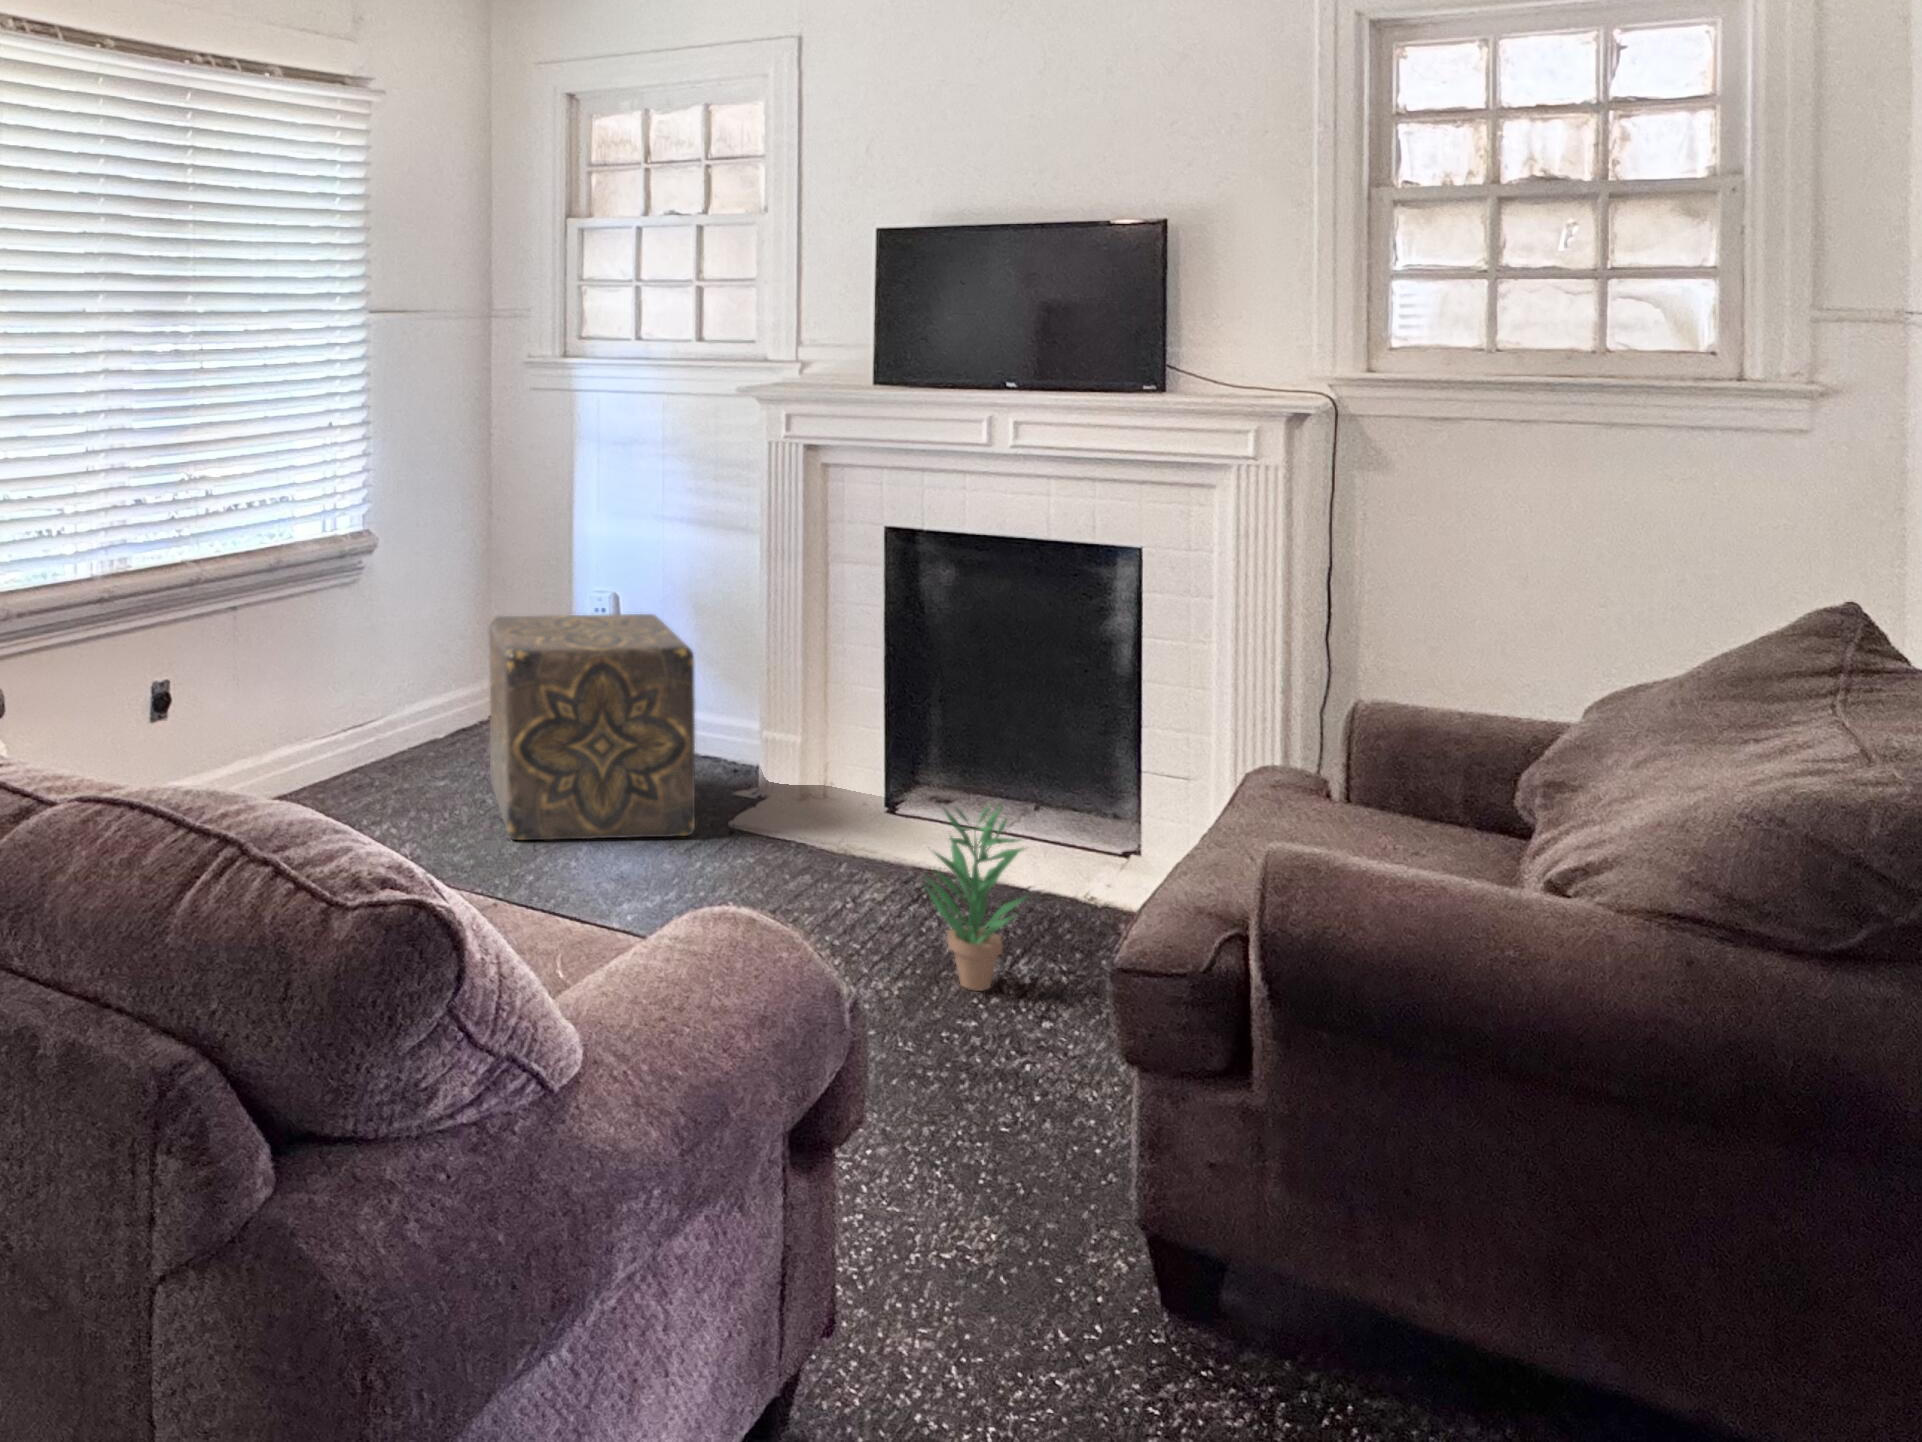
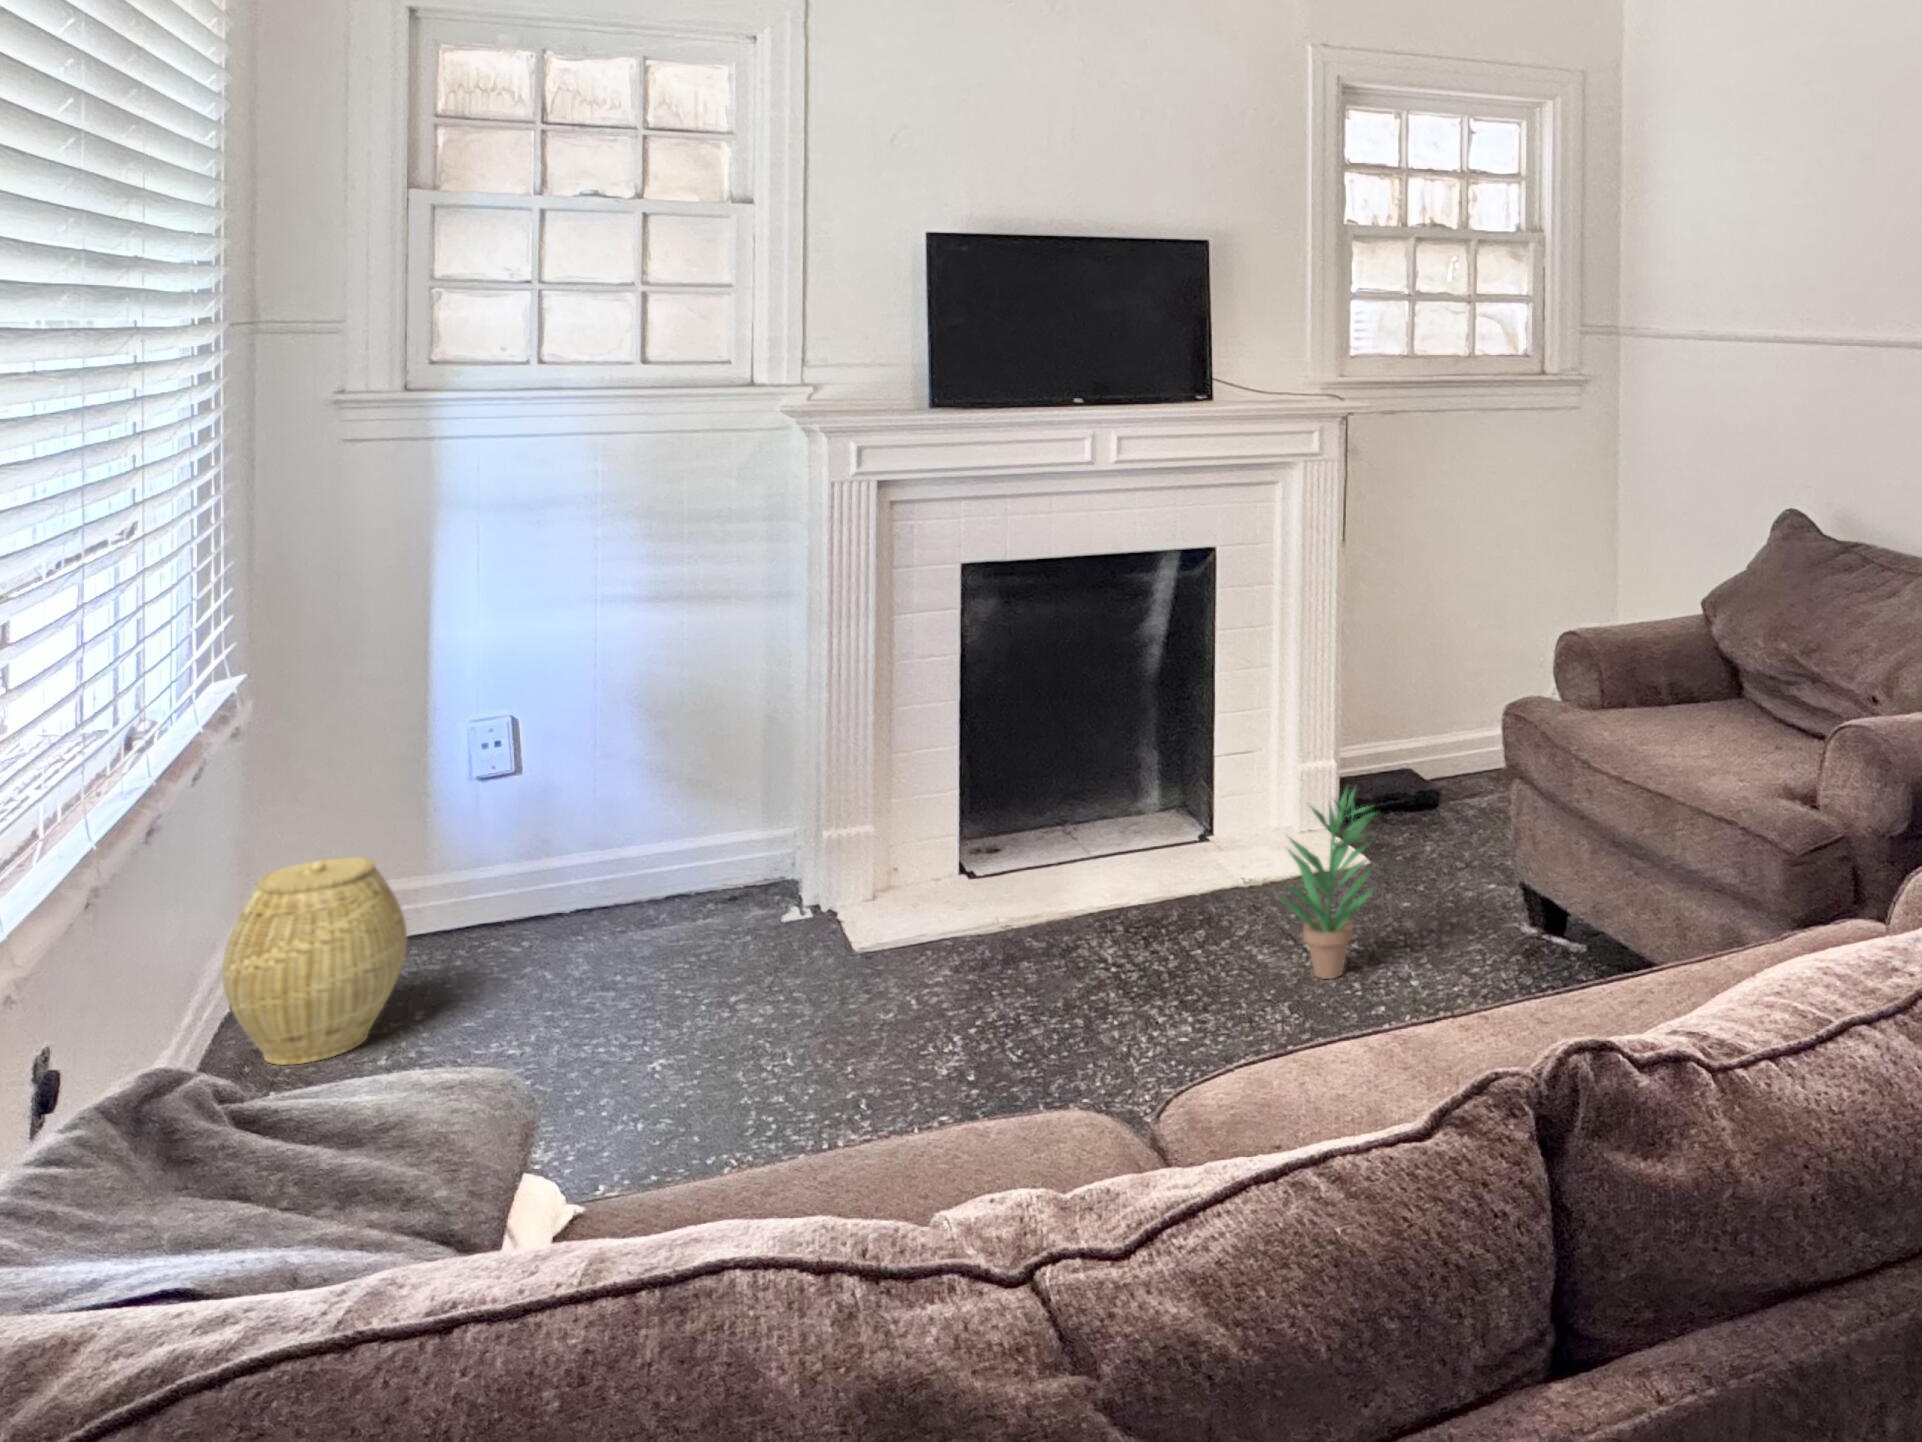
ottoman: present [489,614,695,840] -> none [468,726,855,1076]
woven basket: none [399,648,491,769] -> present [222,857,407,1065]

